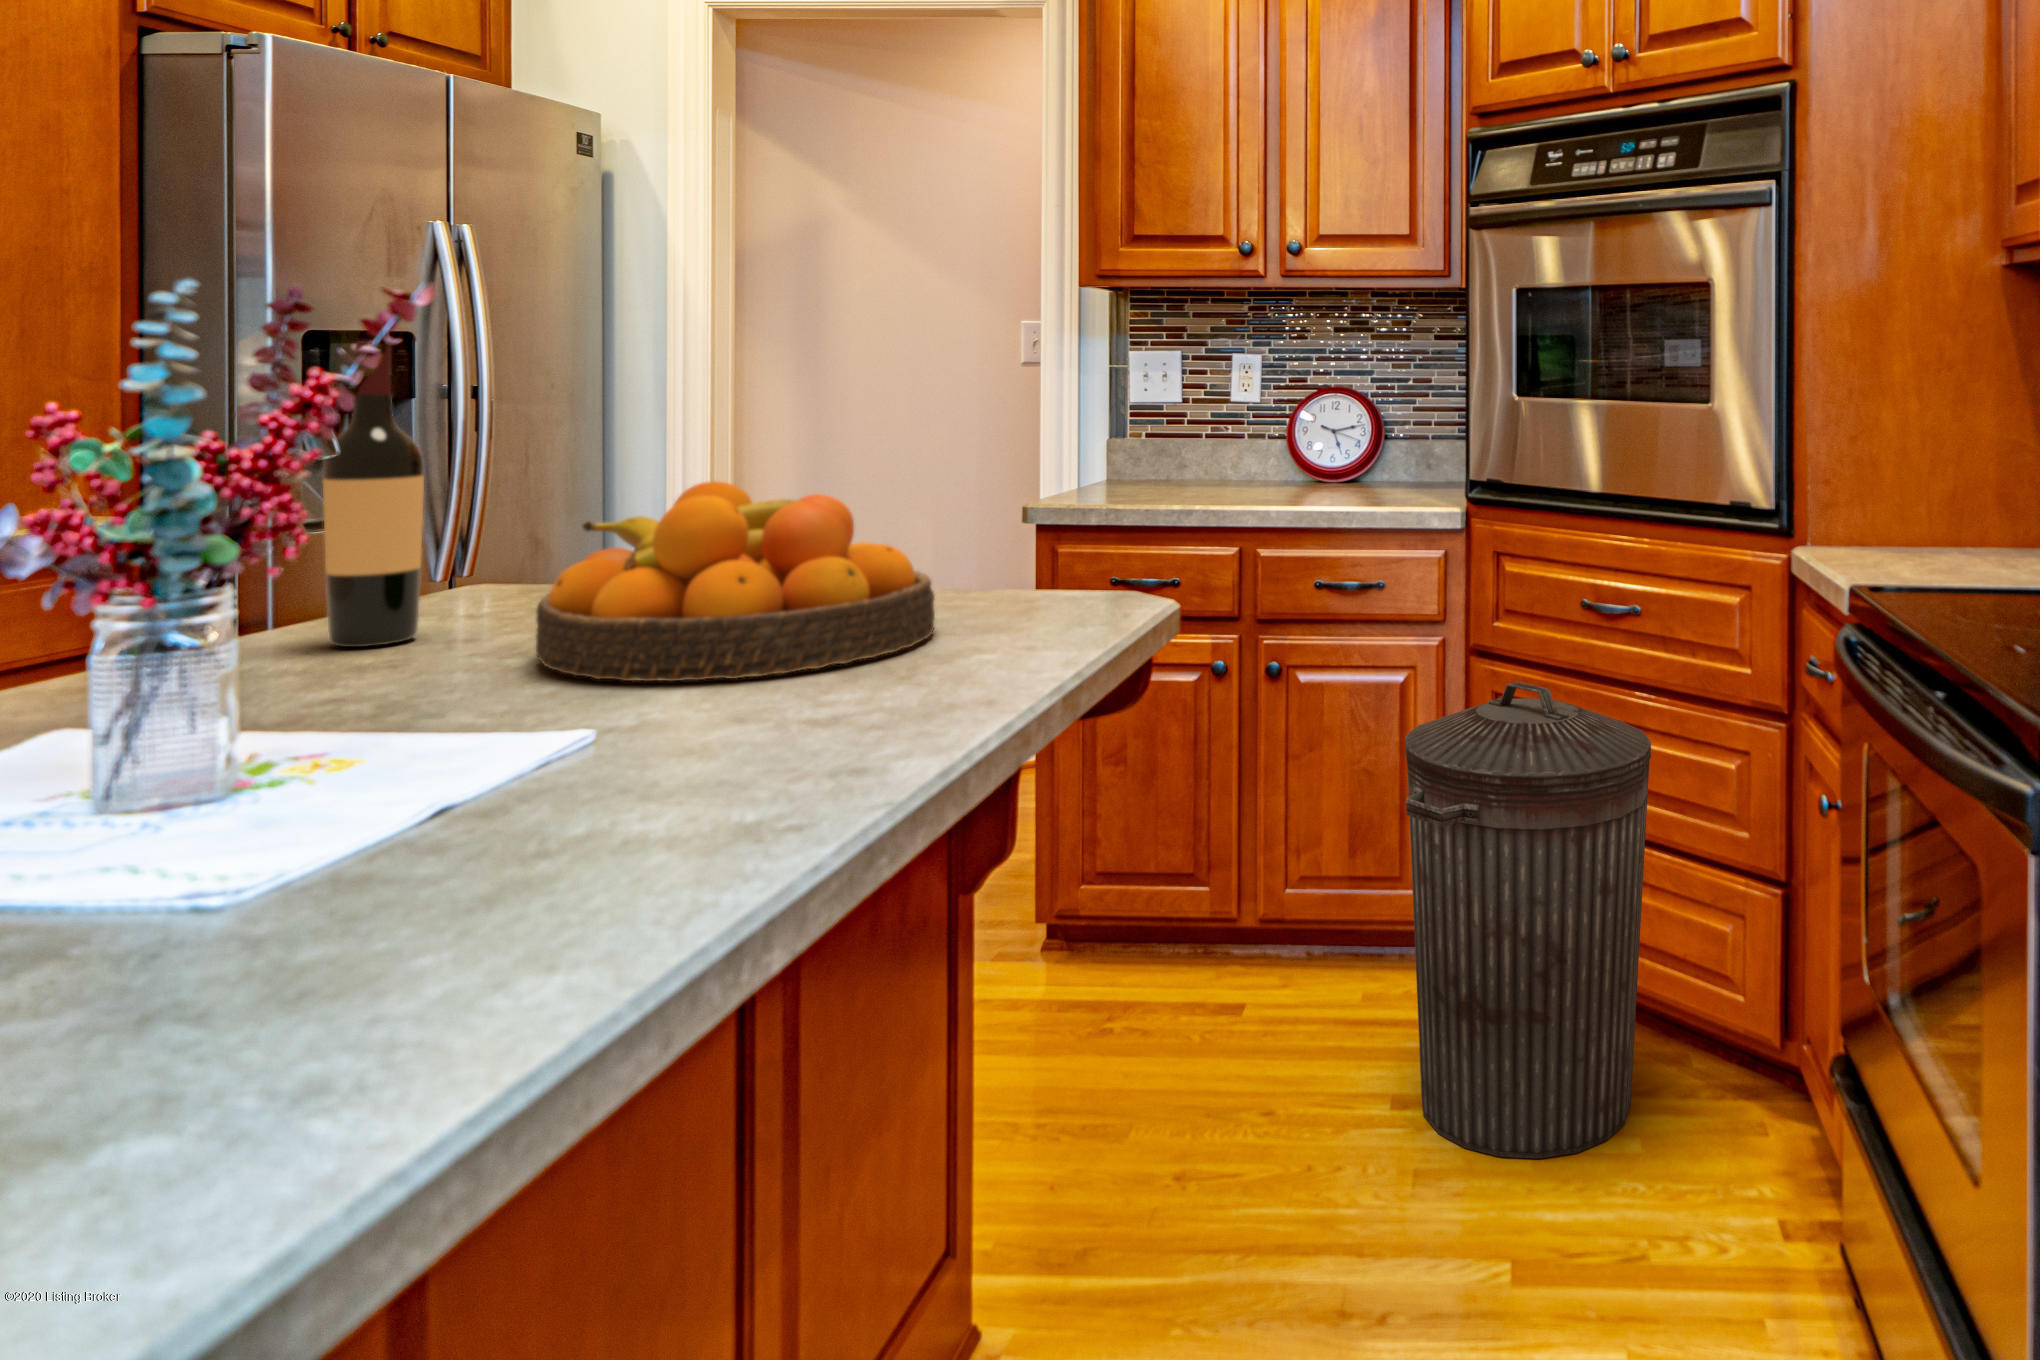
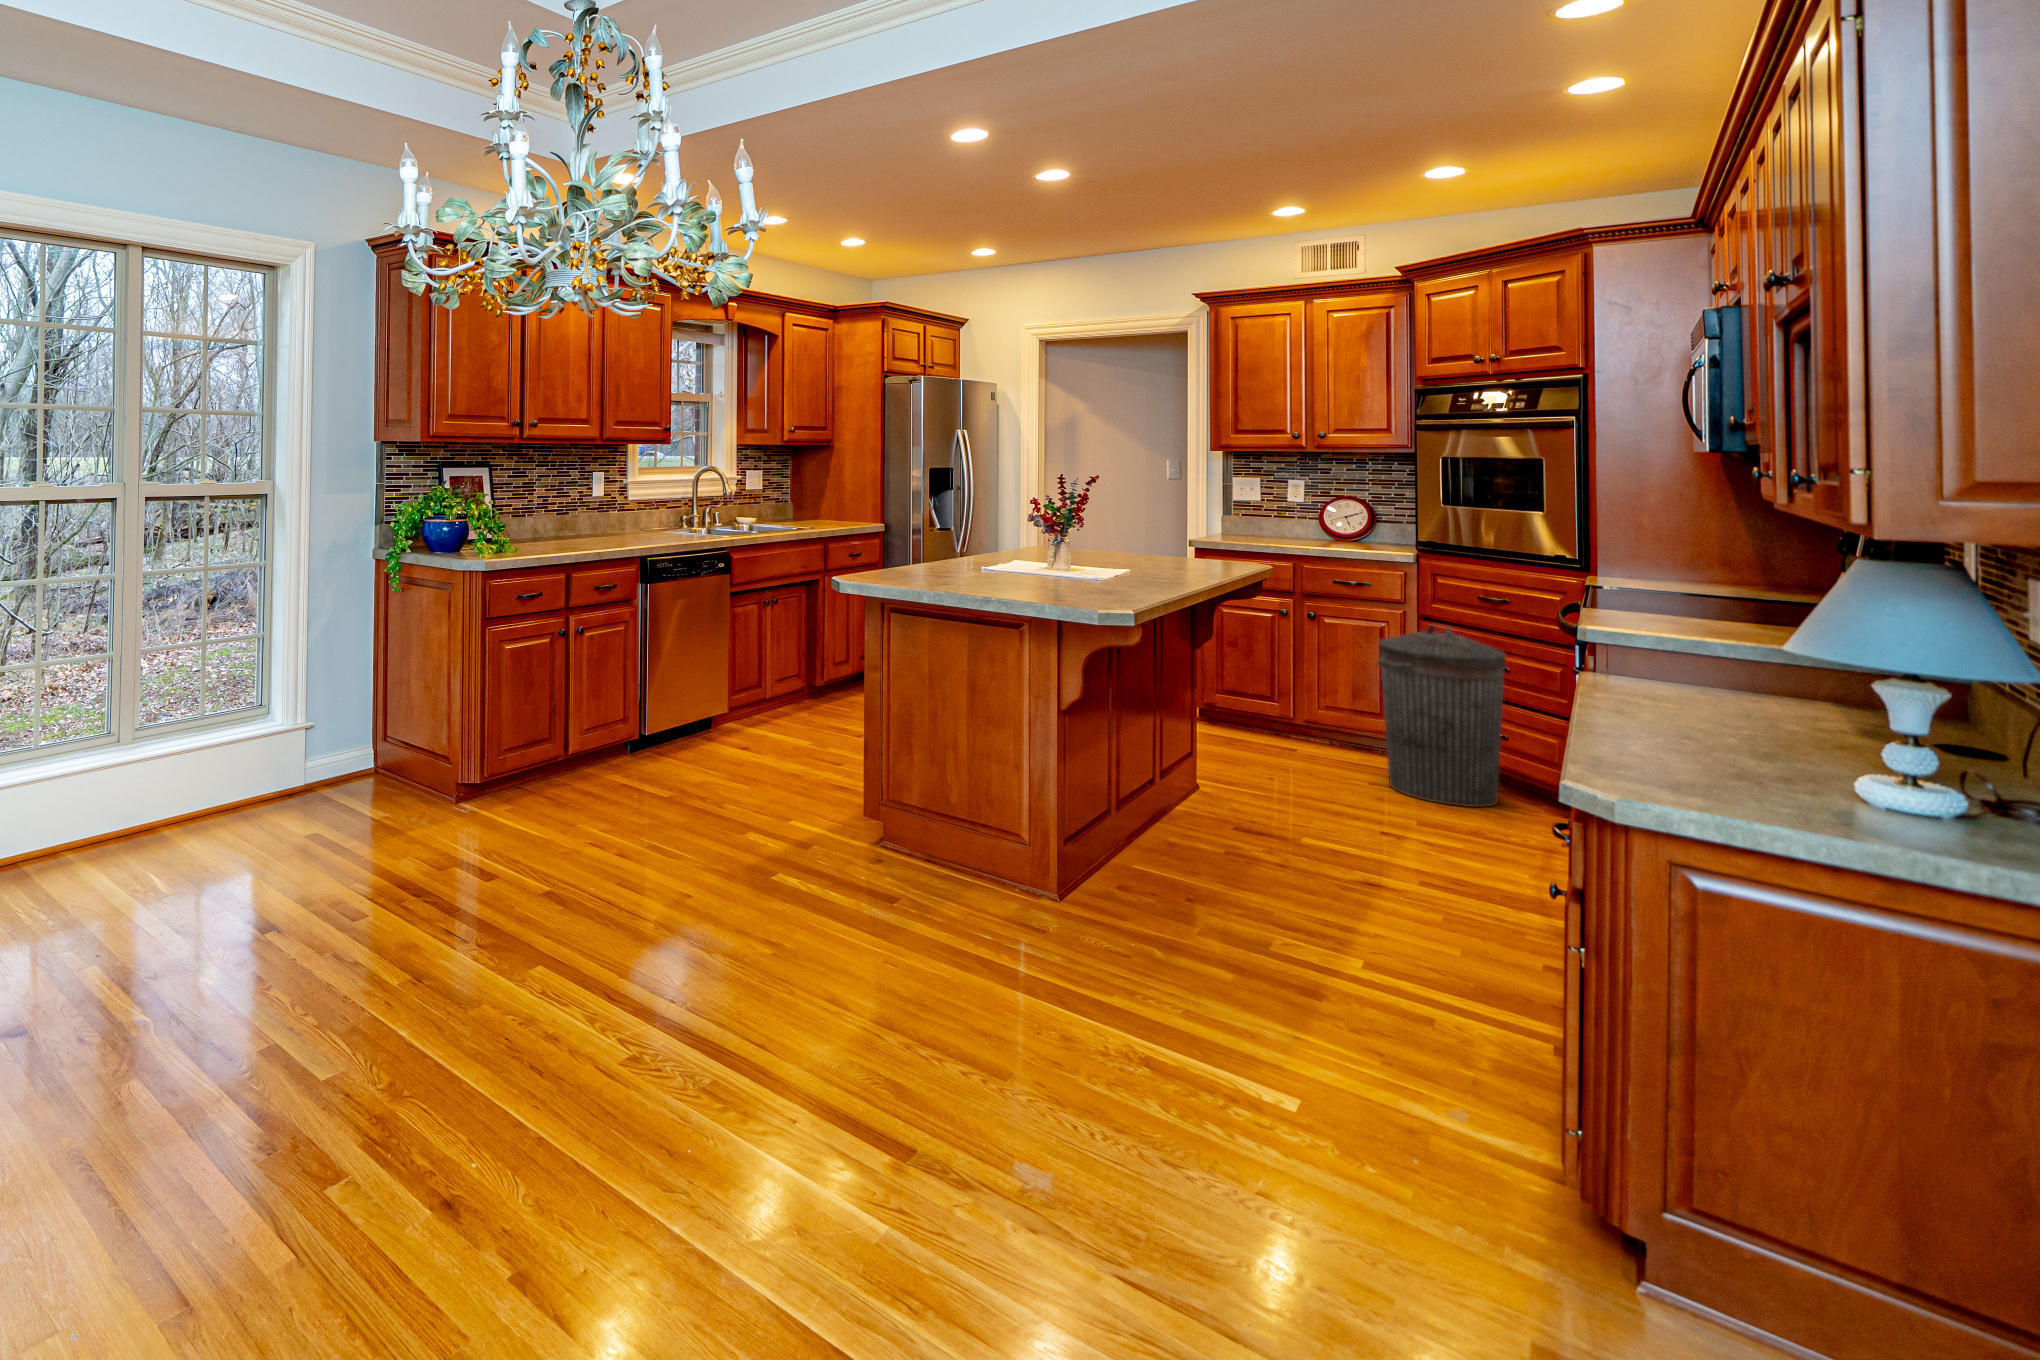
wine bottle: present [323,341,424,647] -> none [1042,489,1063,563]
fruit bowl: present [536,481,935,682] -> none [1103,528,1207,576]

